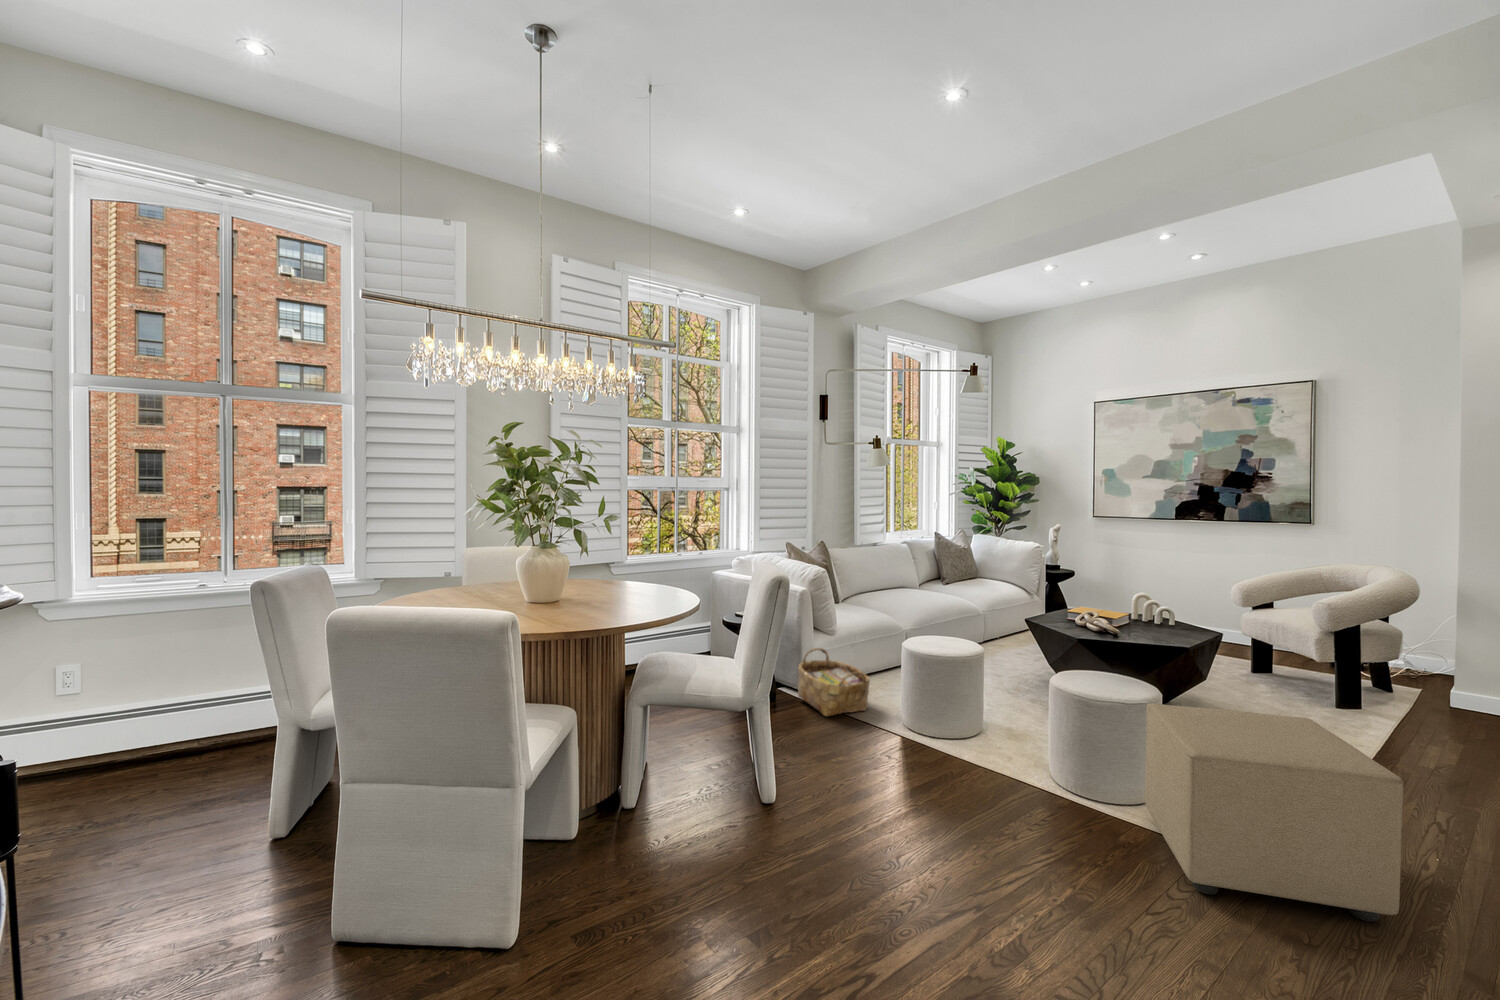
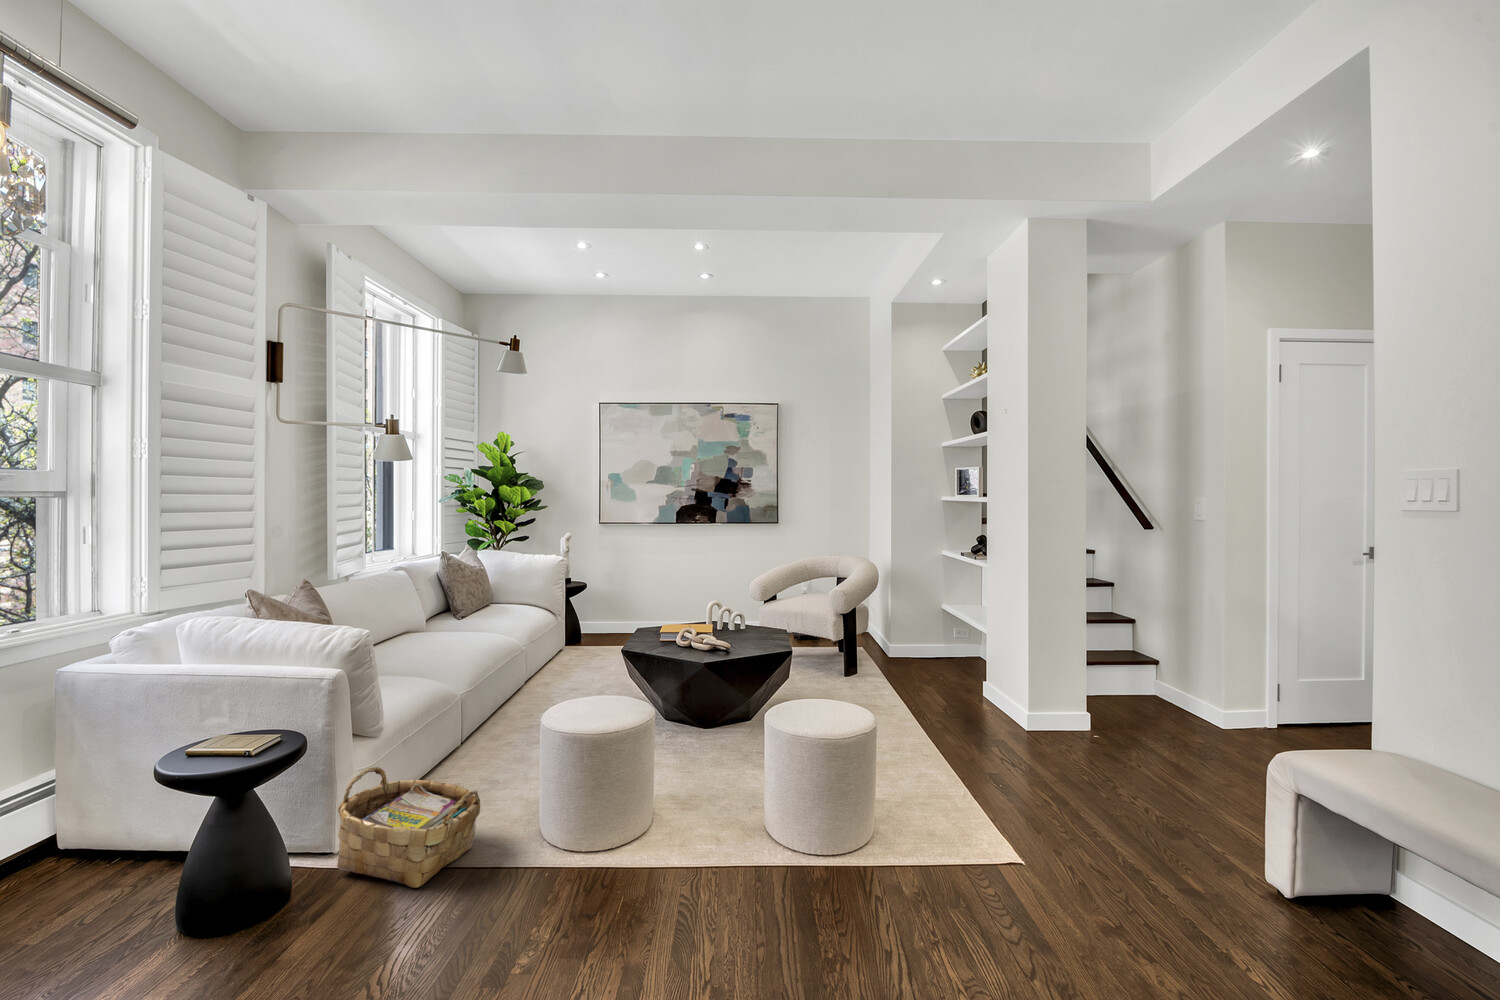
ottoman: present [1145,703,1403,922] -> none [889,707,1120,930]

